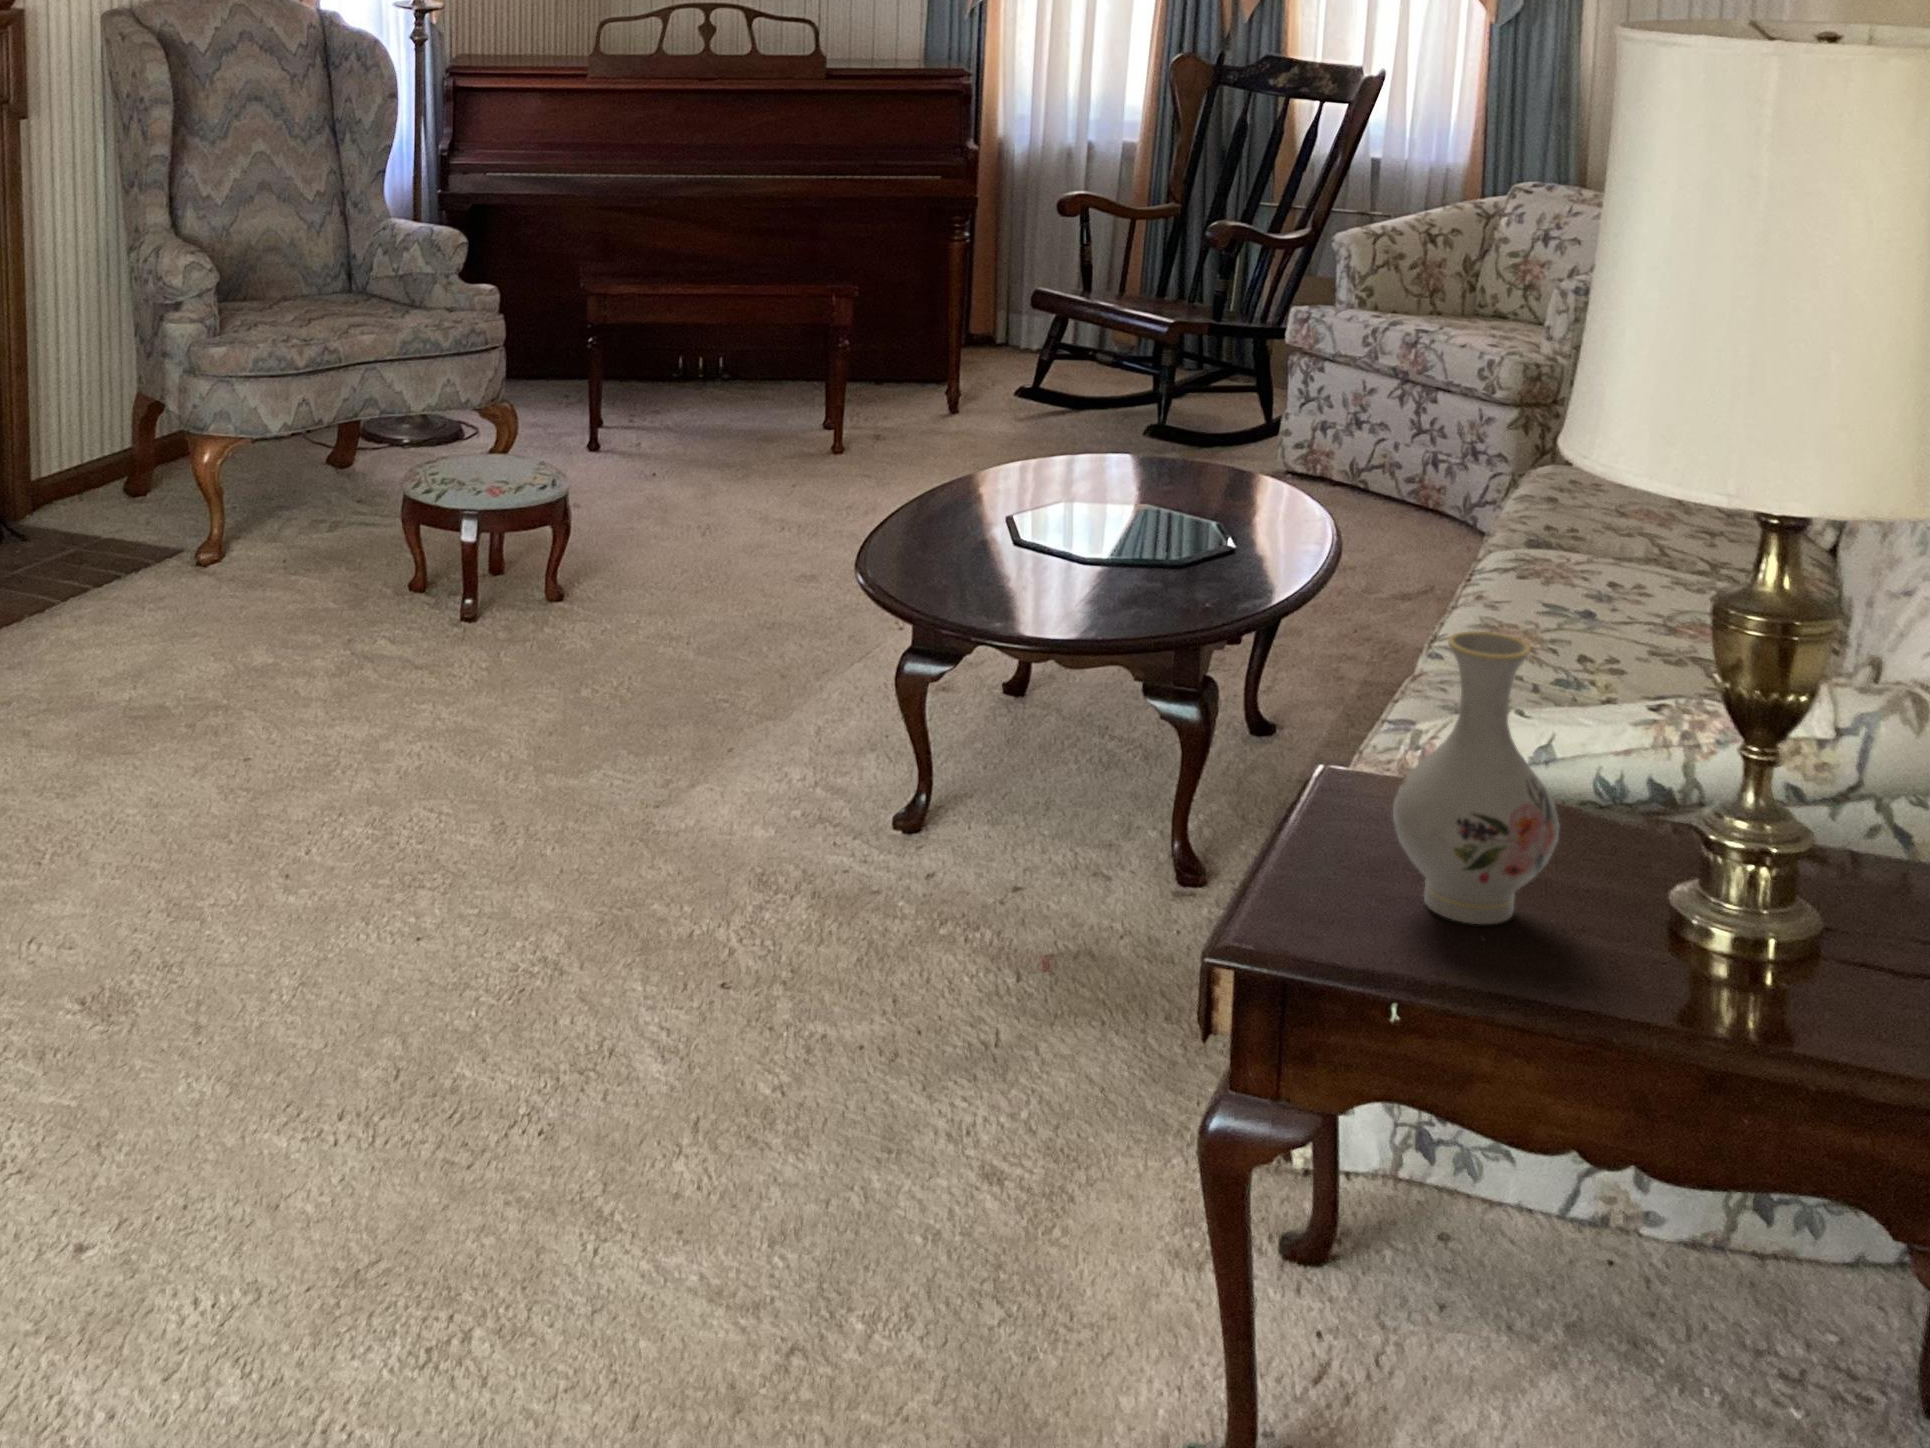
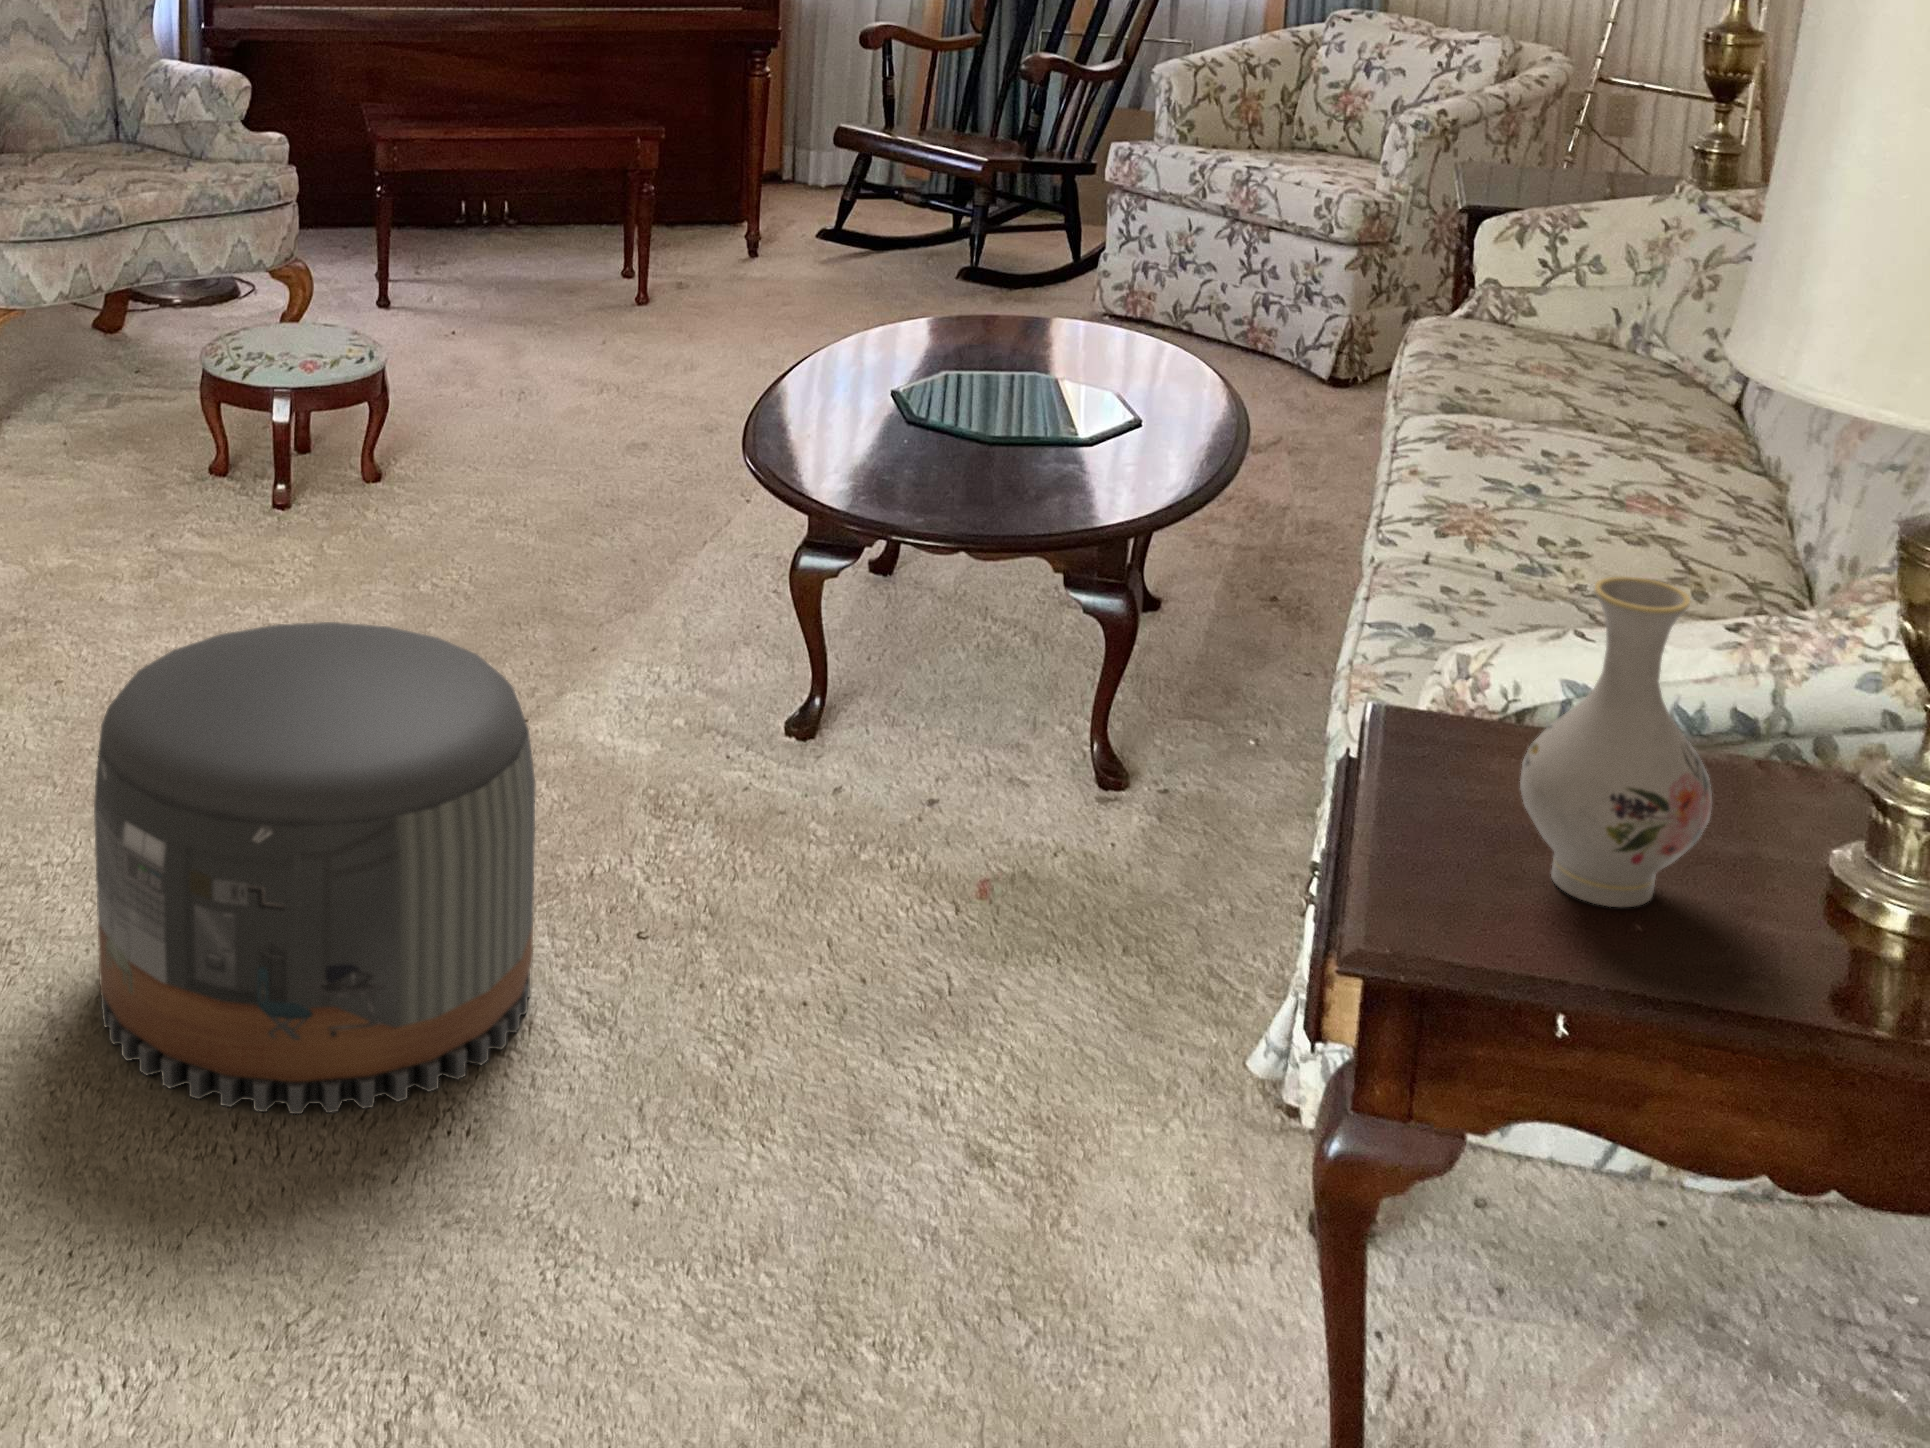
pouf: none [234,691,619,1112] -> present [94,622,535,1114]

